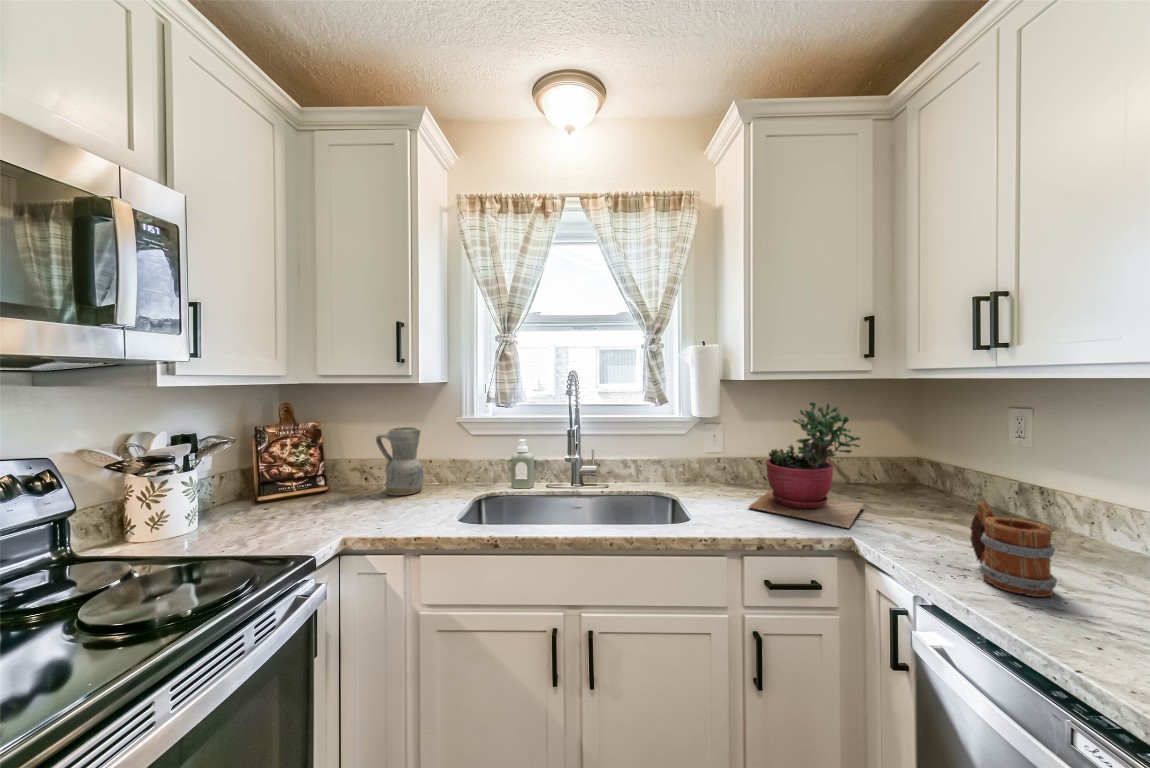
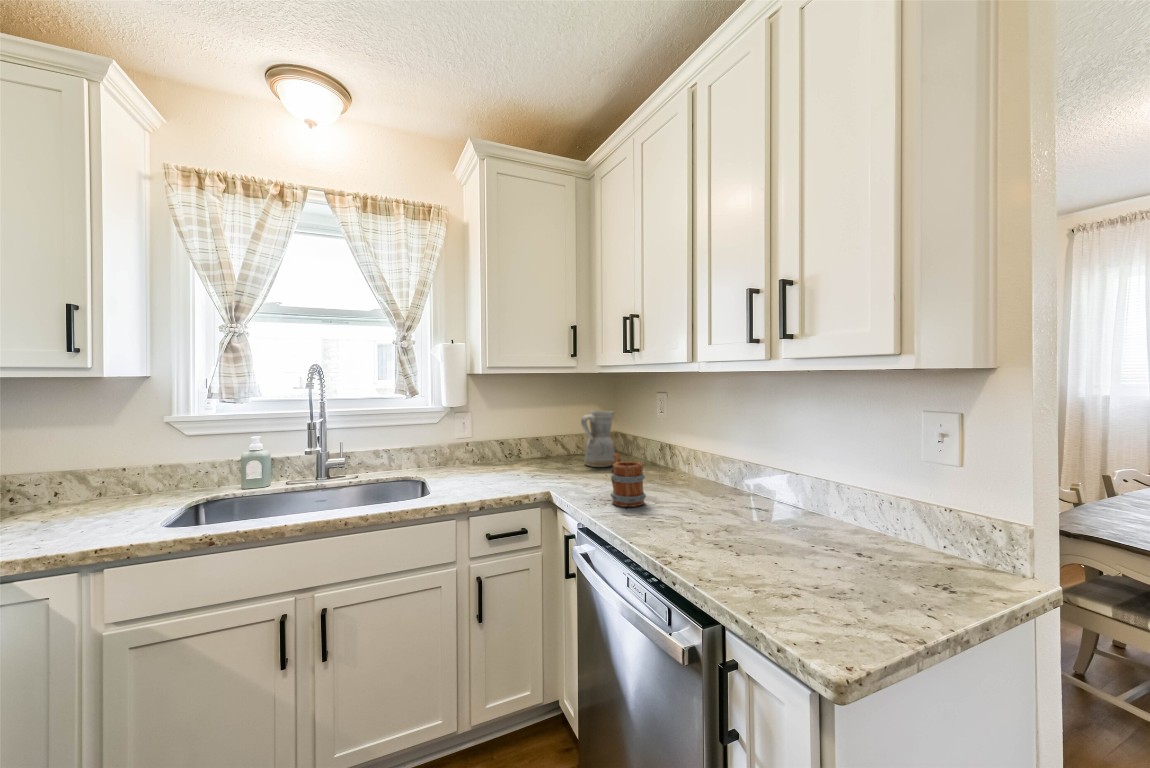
succulent plant: present [749,402,863,528] -> none [480,391,568,486]
ceramic pitcher: present [376,427,424,495] -> present [581,410,615,467]

